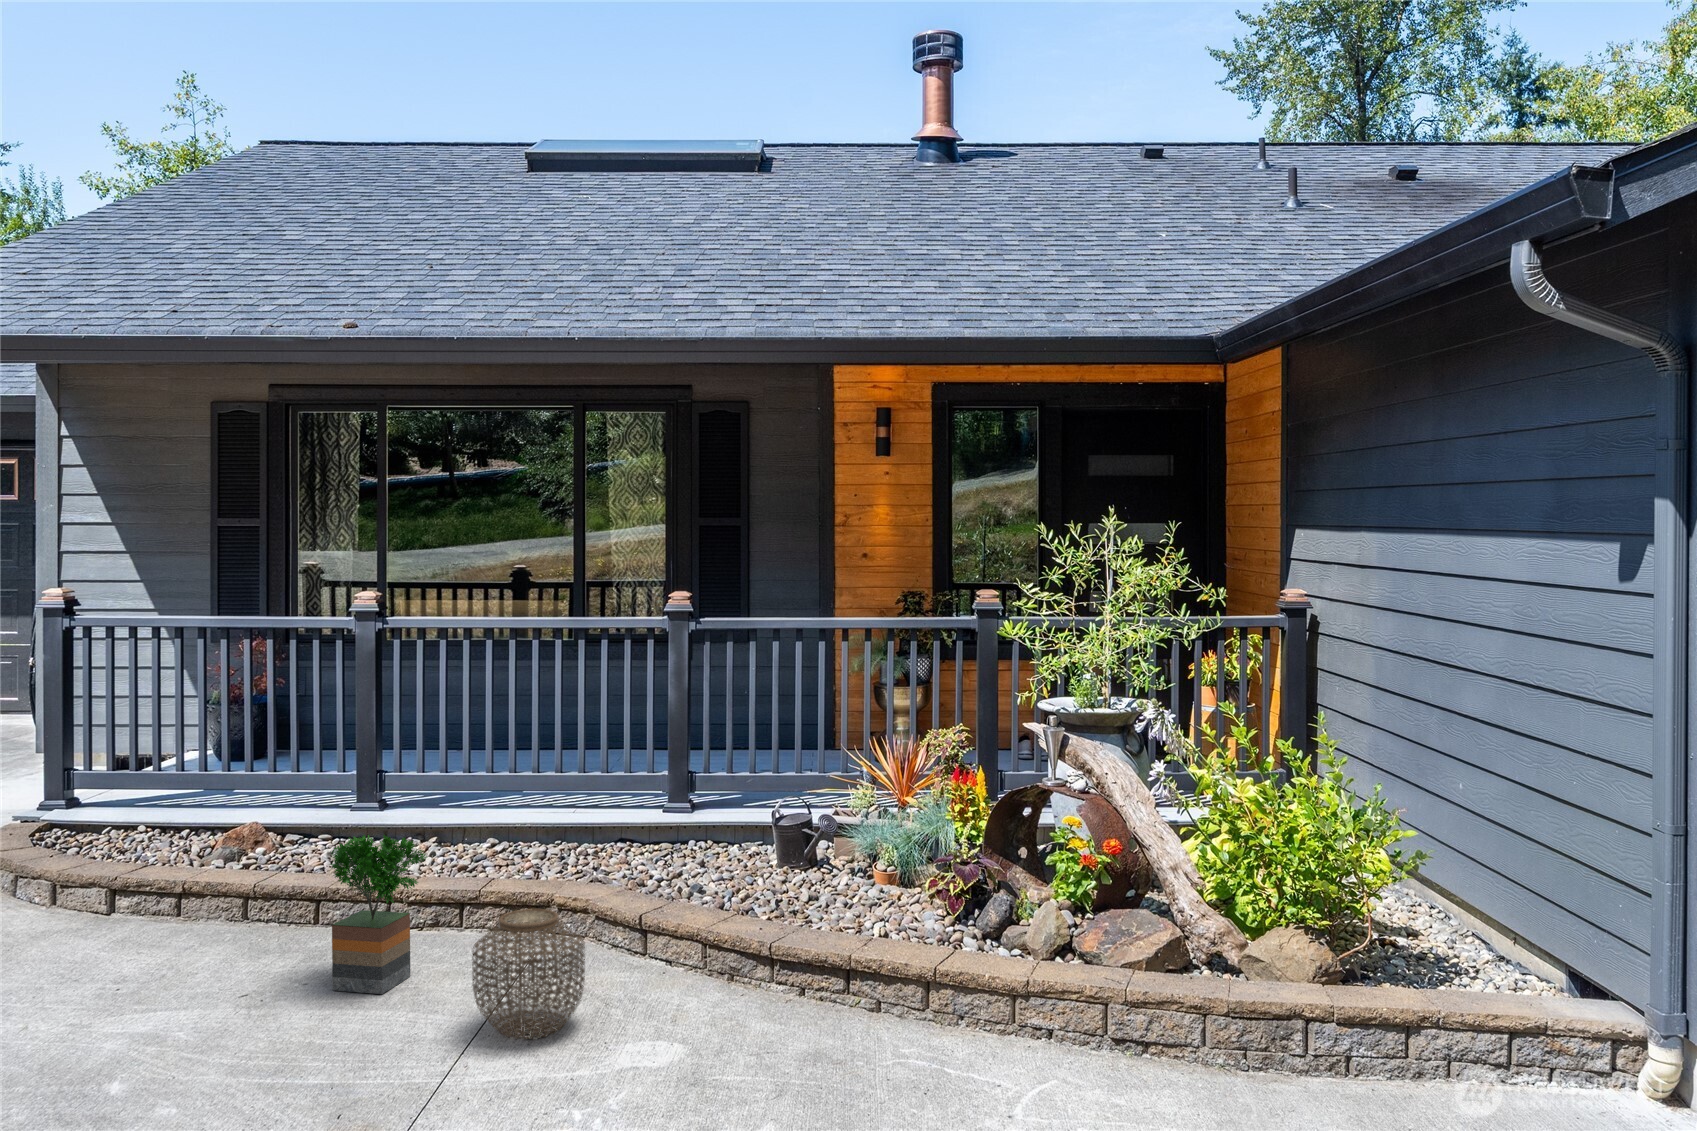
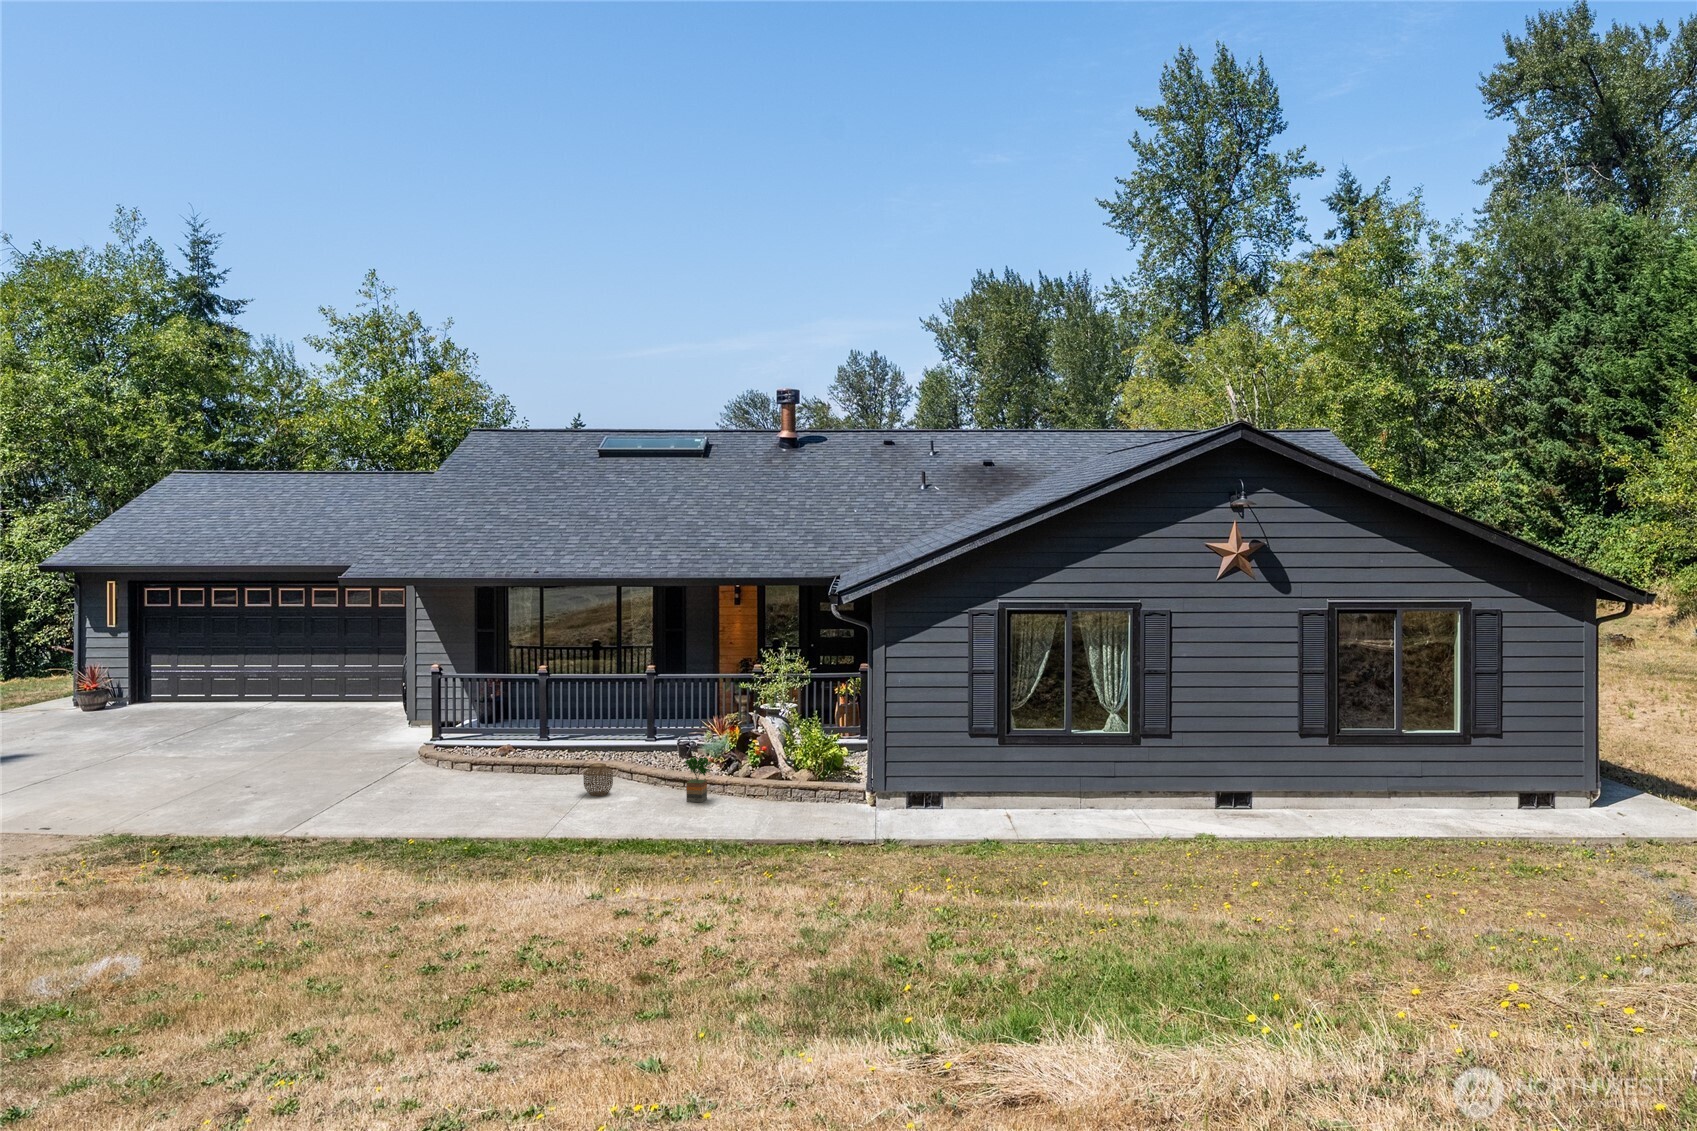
potted tree: present [331,835,426,994] -> present [685,757,711,802]

